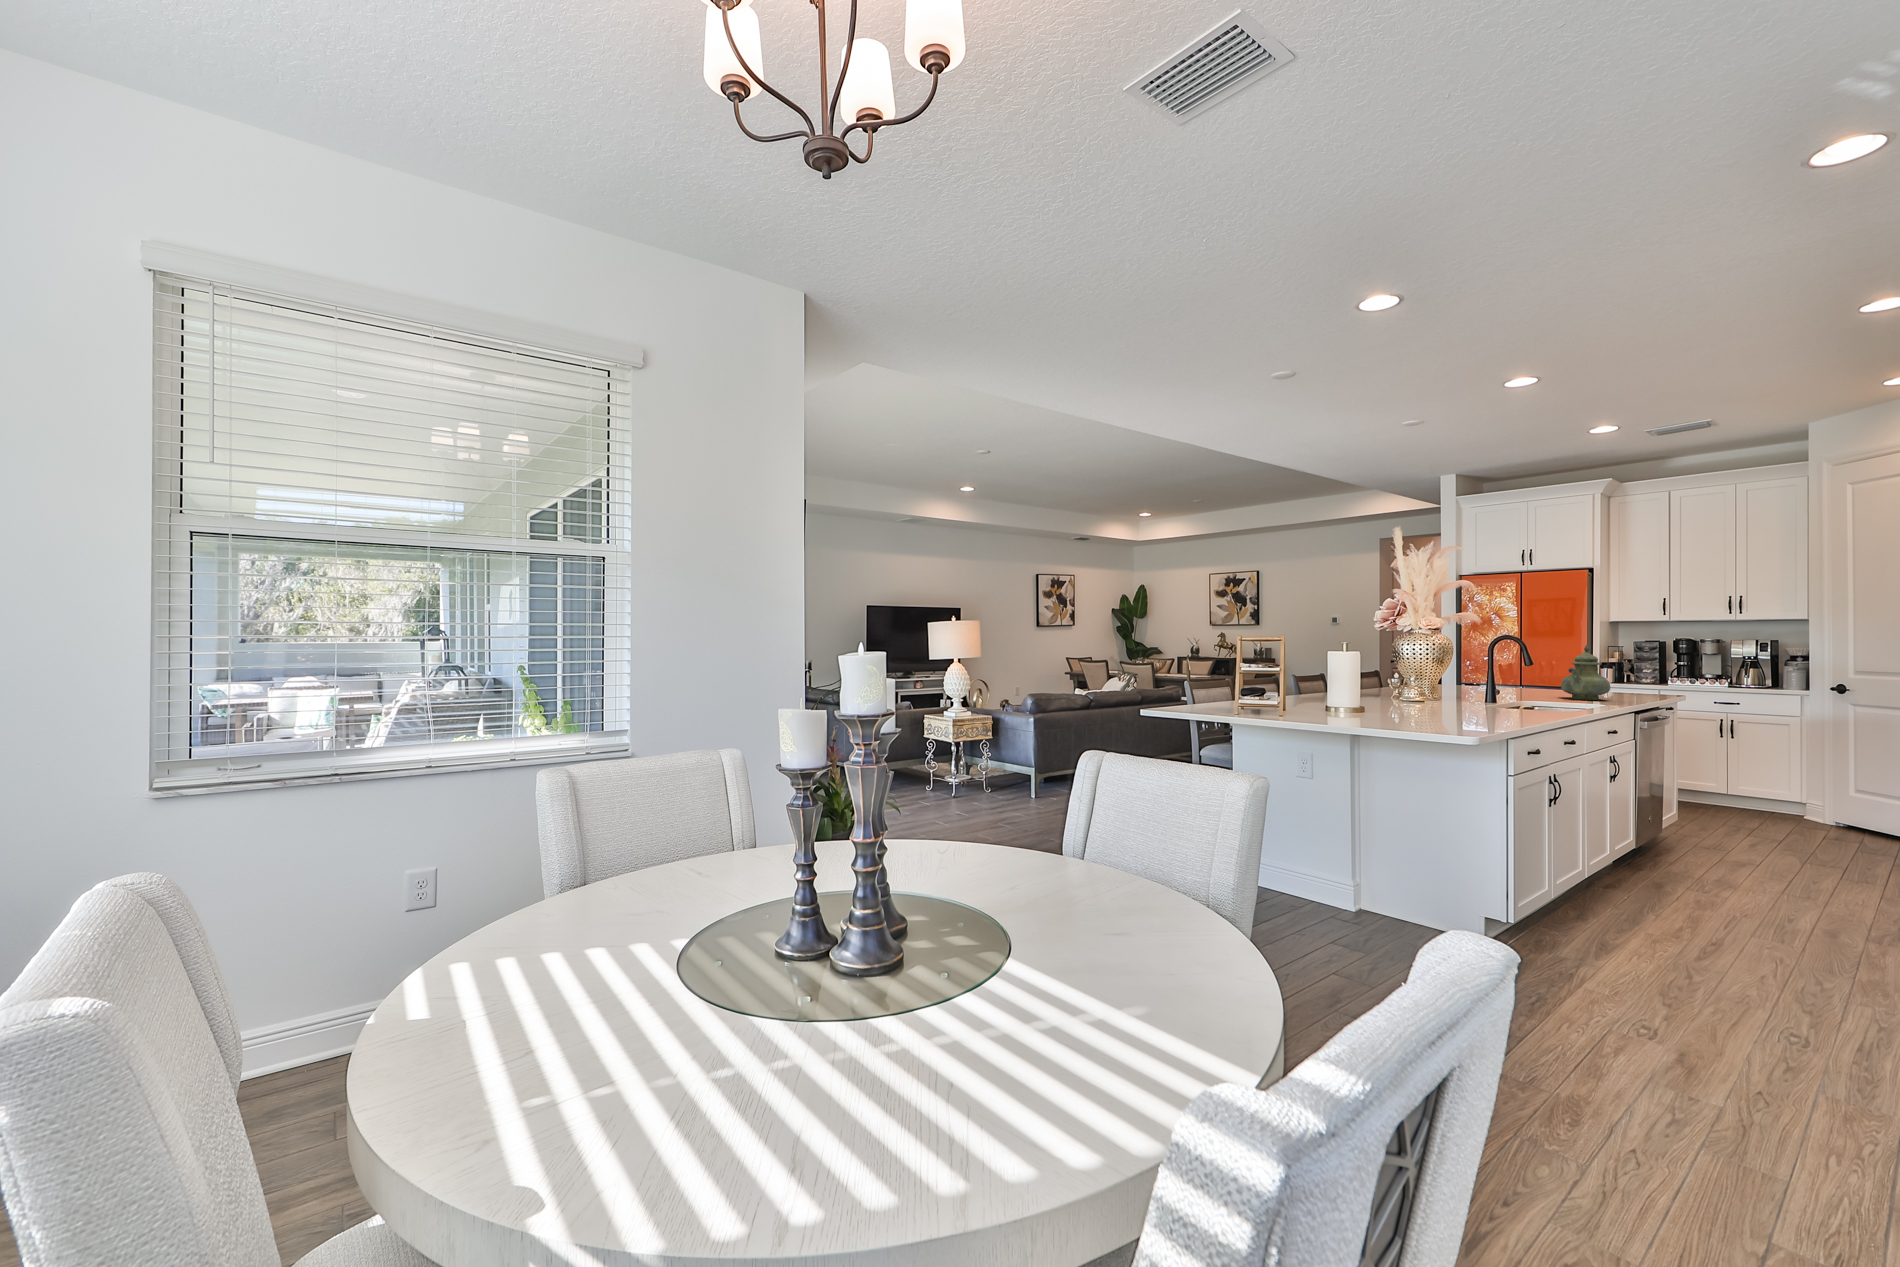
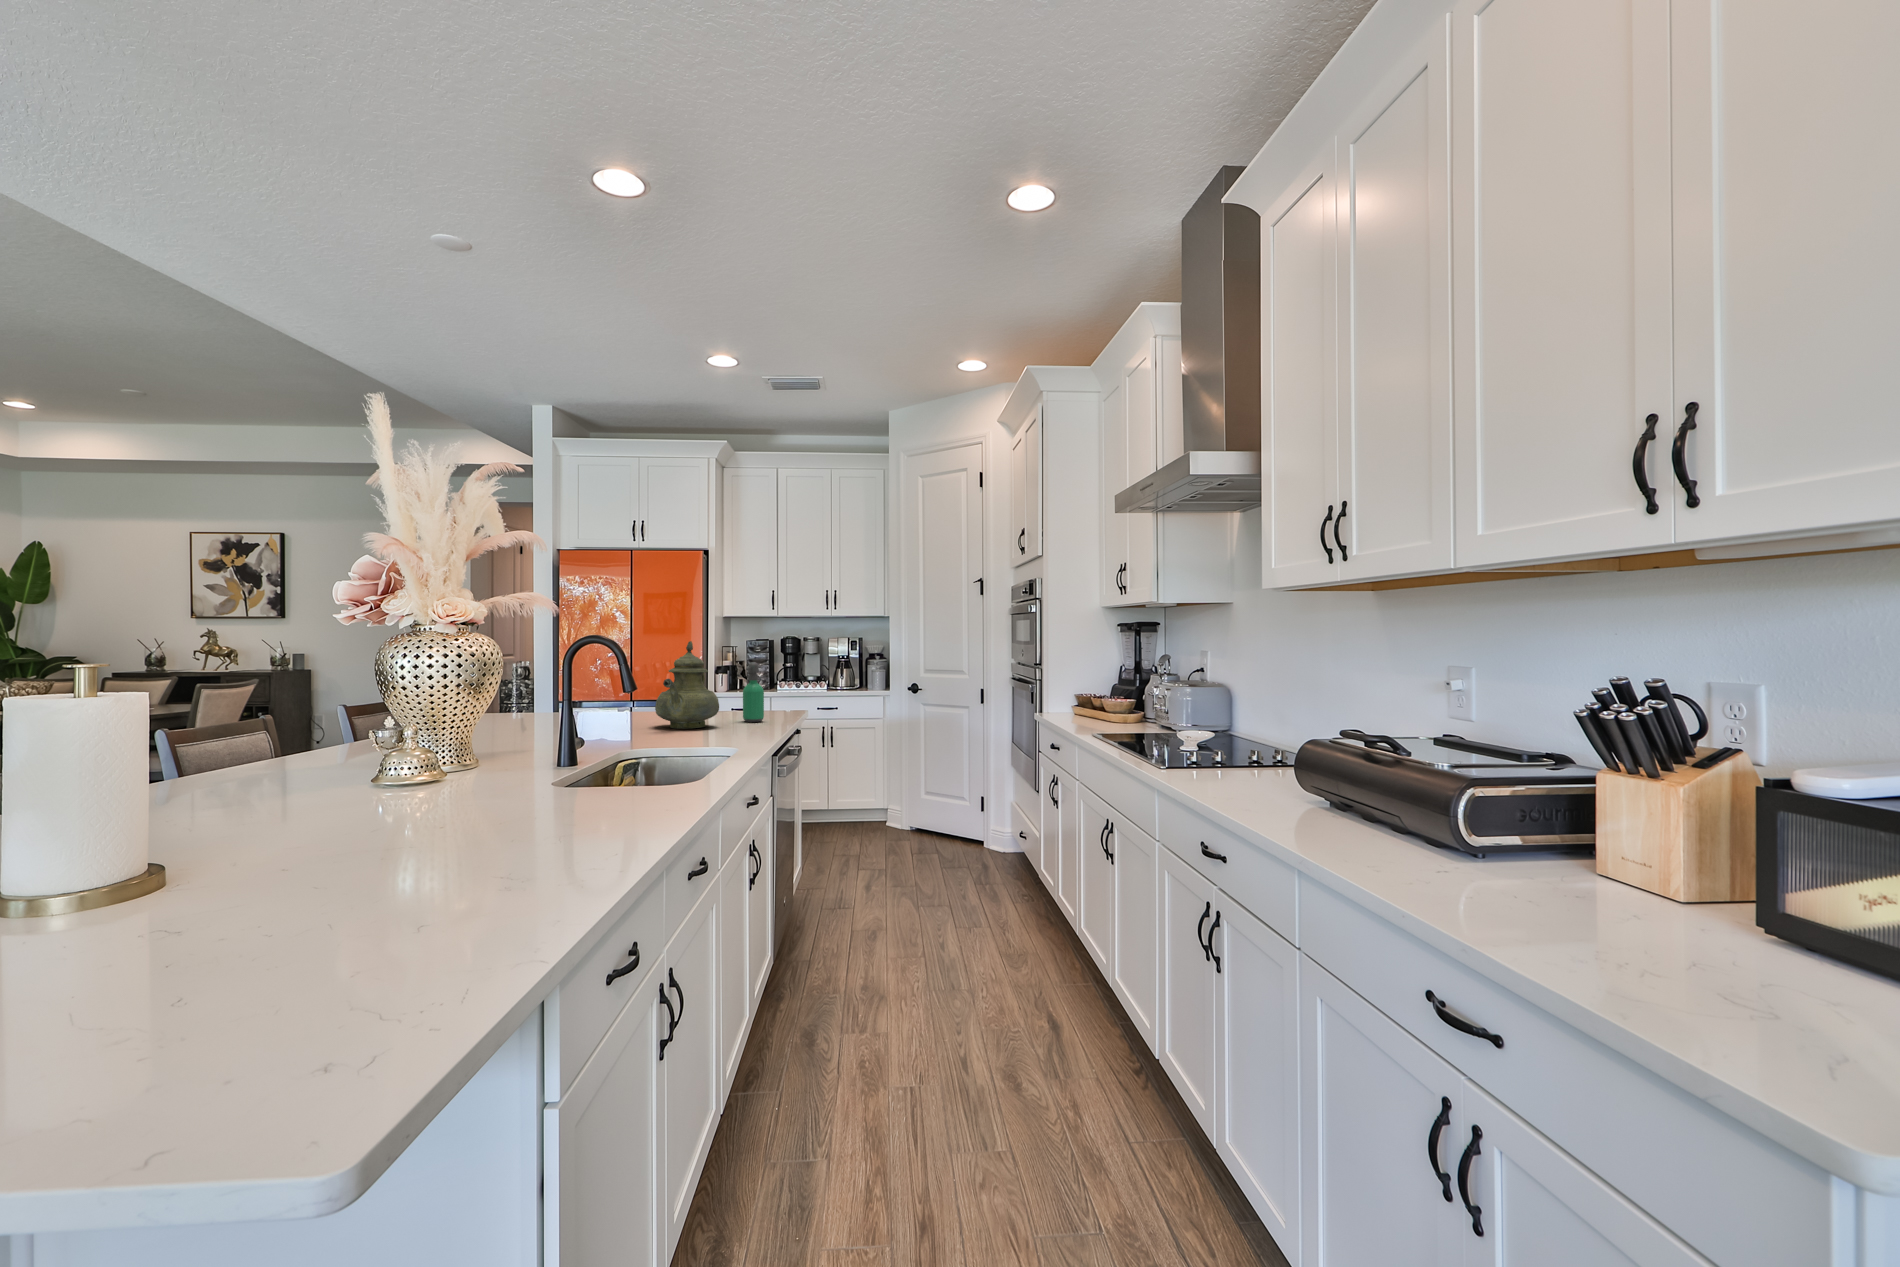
soap dispenser: none [1630,659,1649,700] -> present [743,662,764,722]

